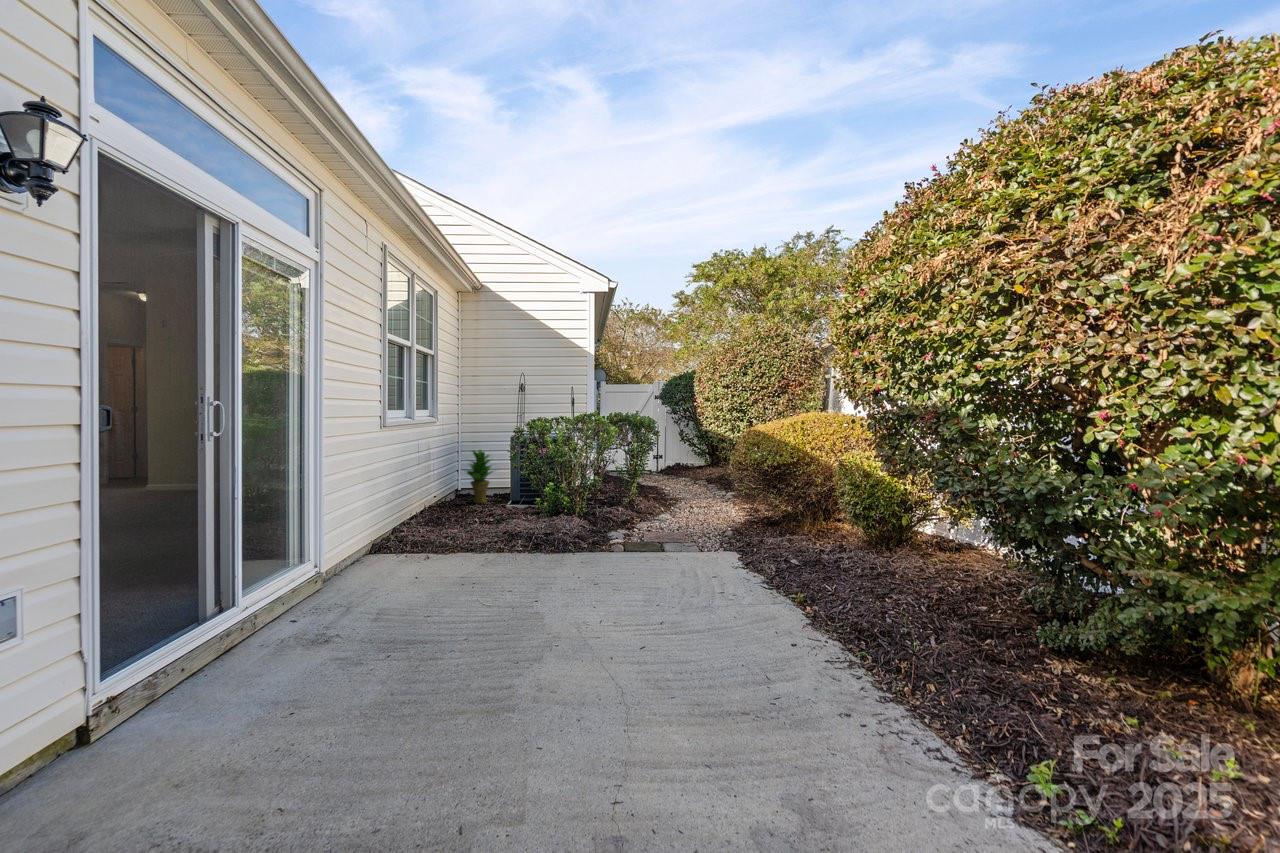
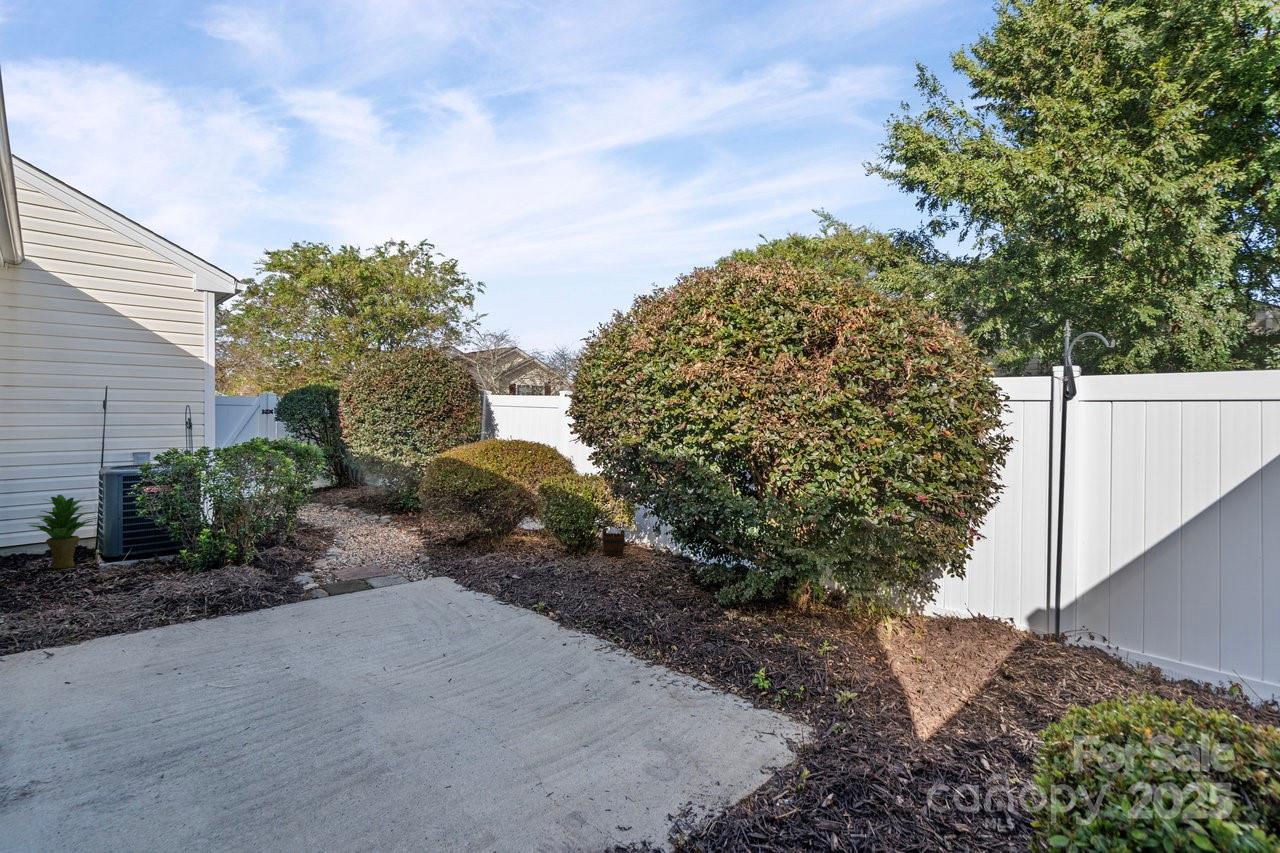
wooden bucket: none [913,505,944,553] -> present [602,521,625,556]

